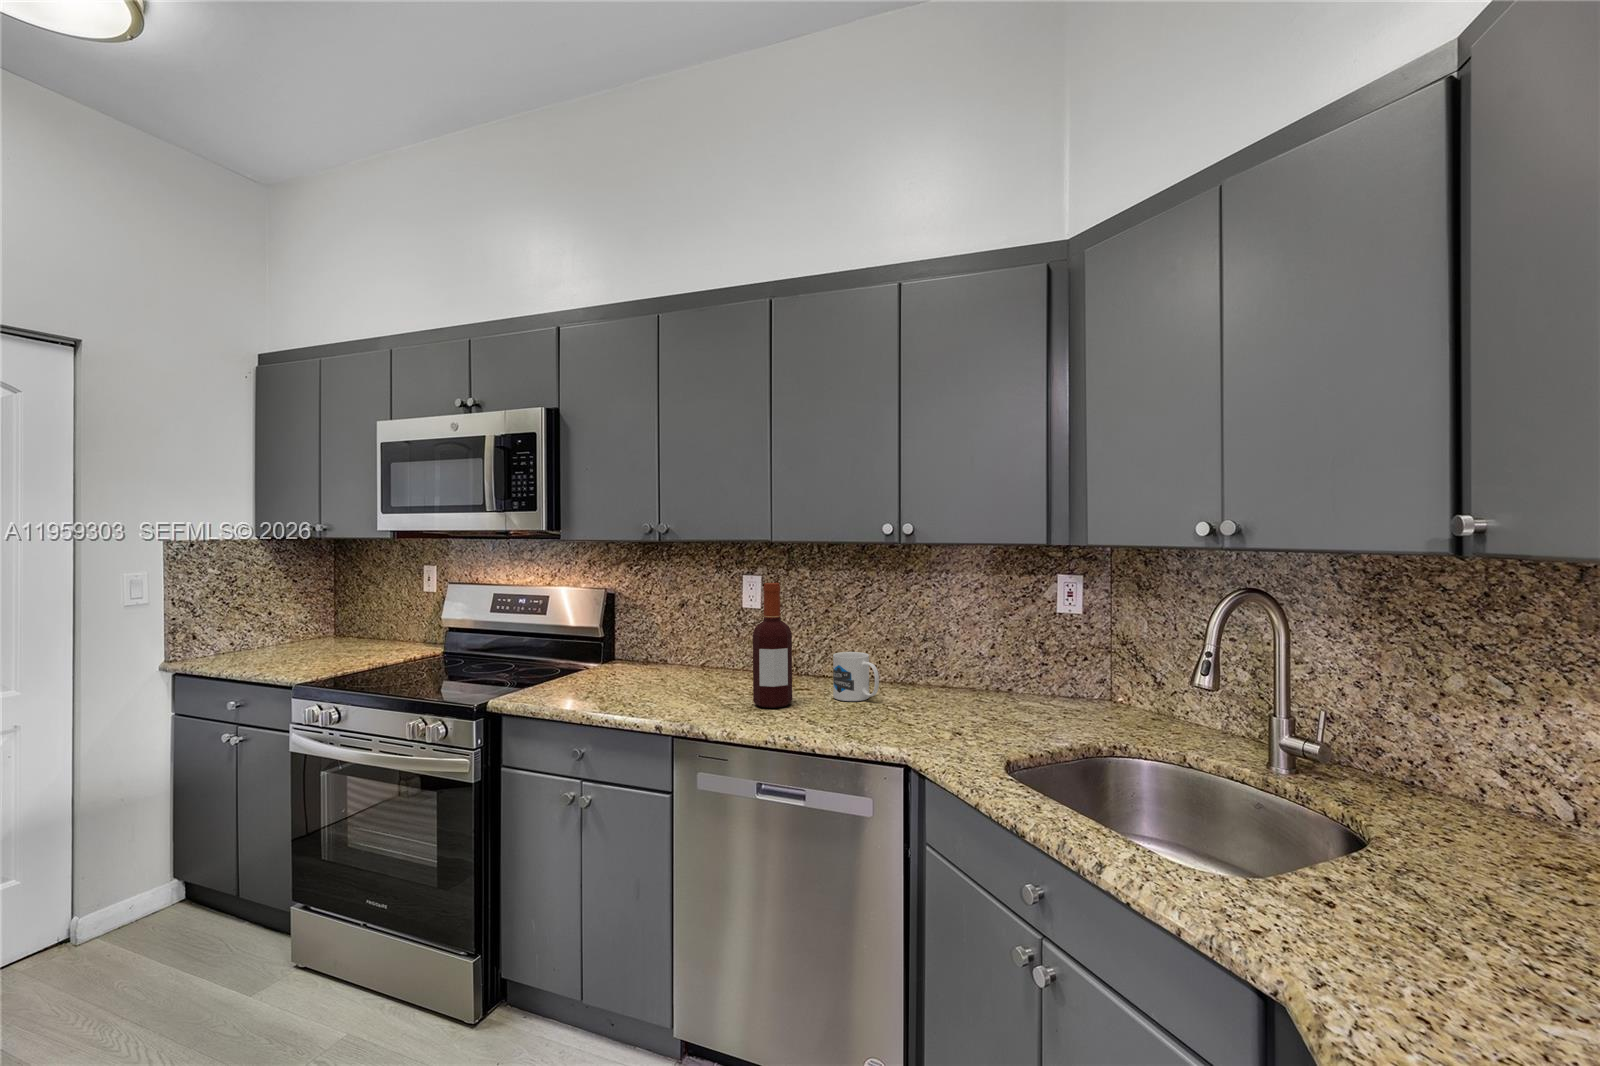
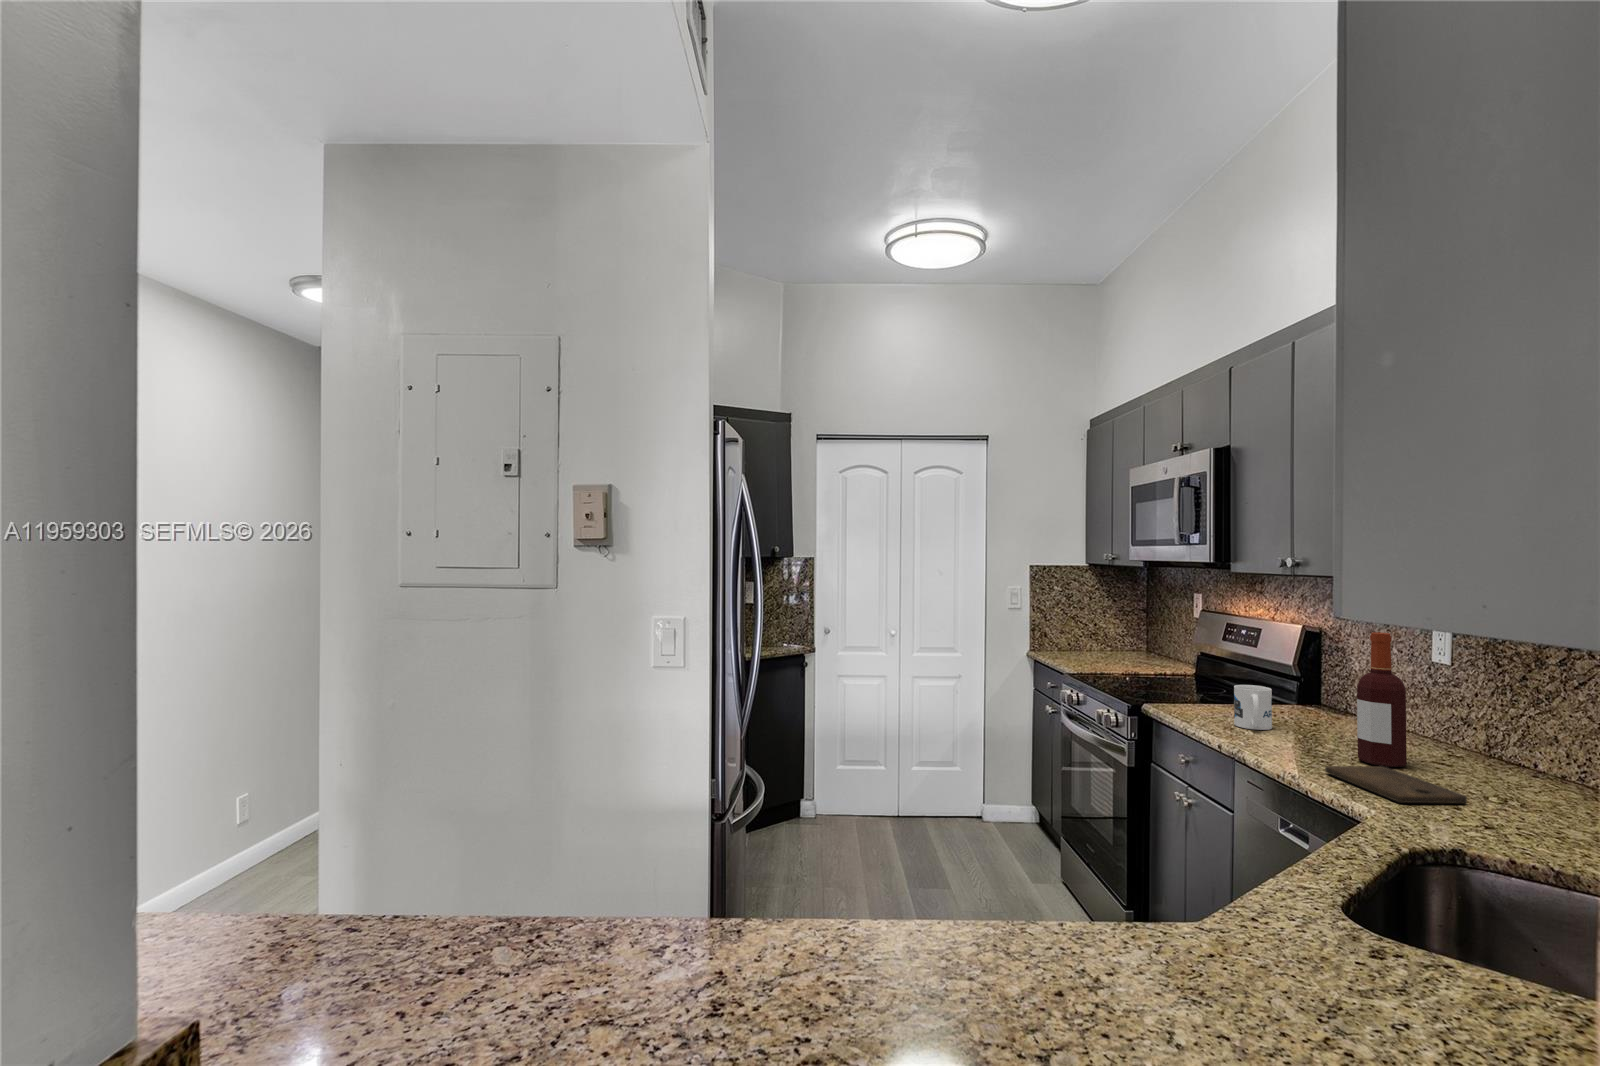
mug: present [833,652,879,701] -> present [1234,685,1272,730]
cutting board: none [773,707,882,736] -> present [1325,766,1467,803]

